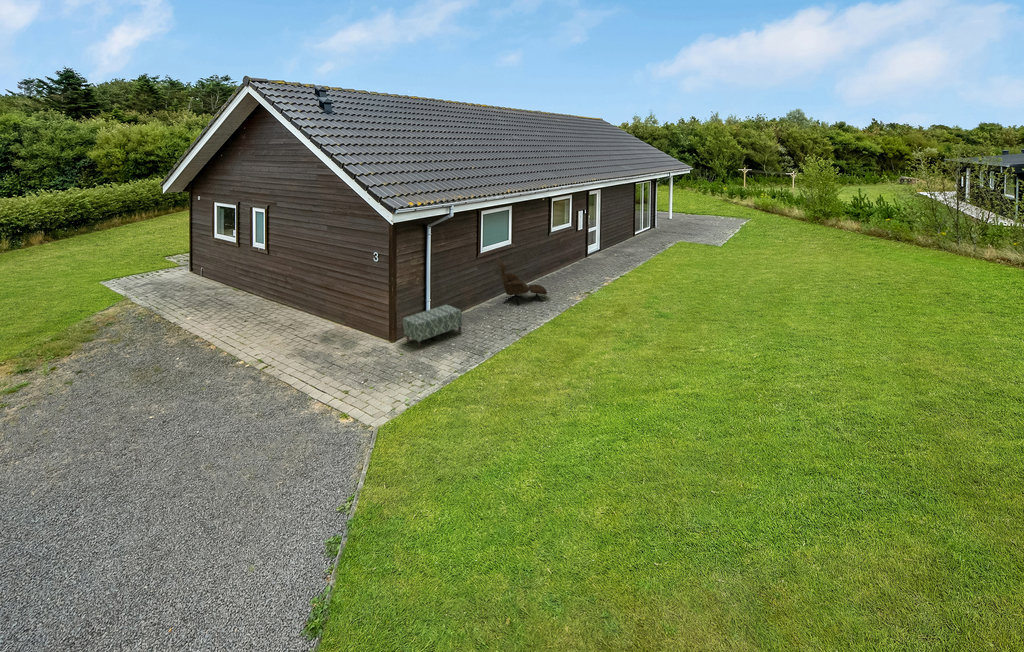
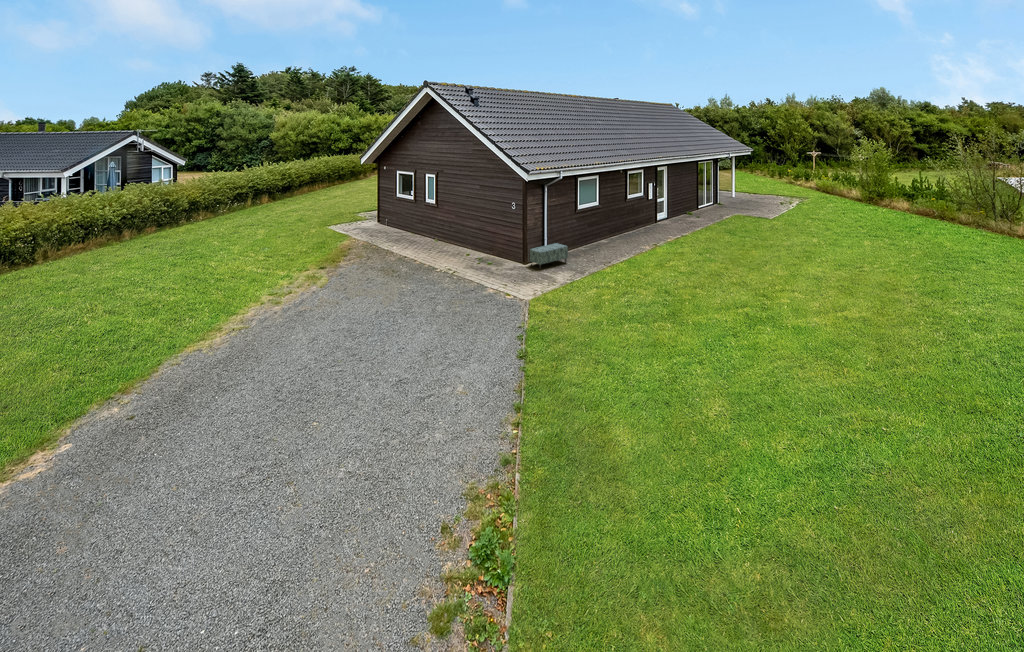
lounge chair: present [497,259,547,306] -> none [590,215,626,250]

